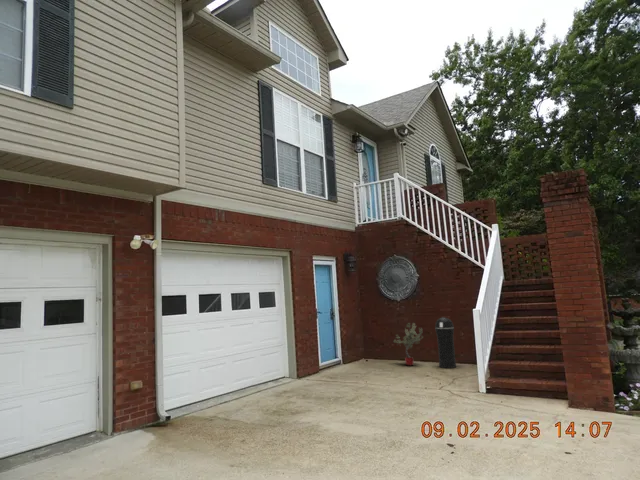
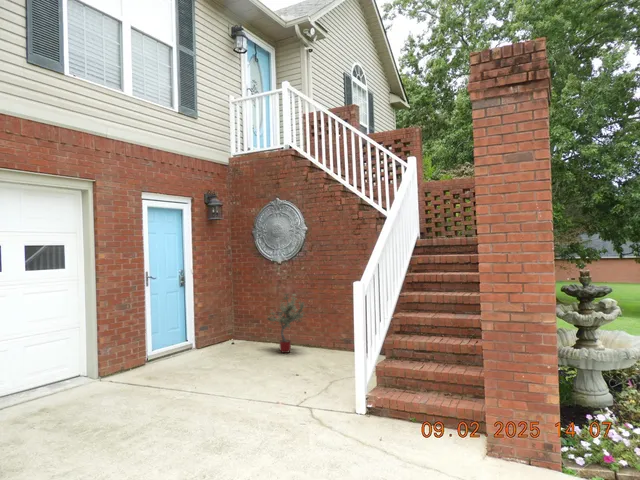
trash can: present [435,317,456,368] -> none [321,287,346,358]

